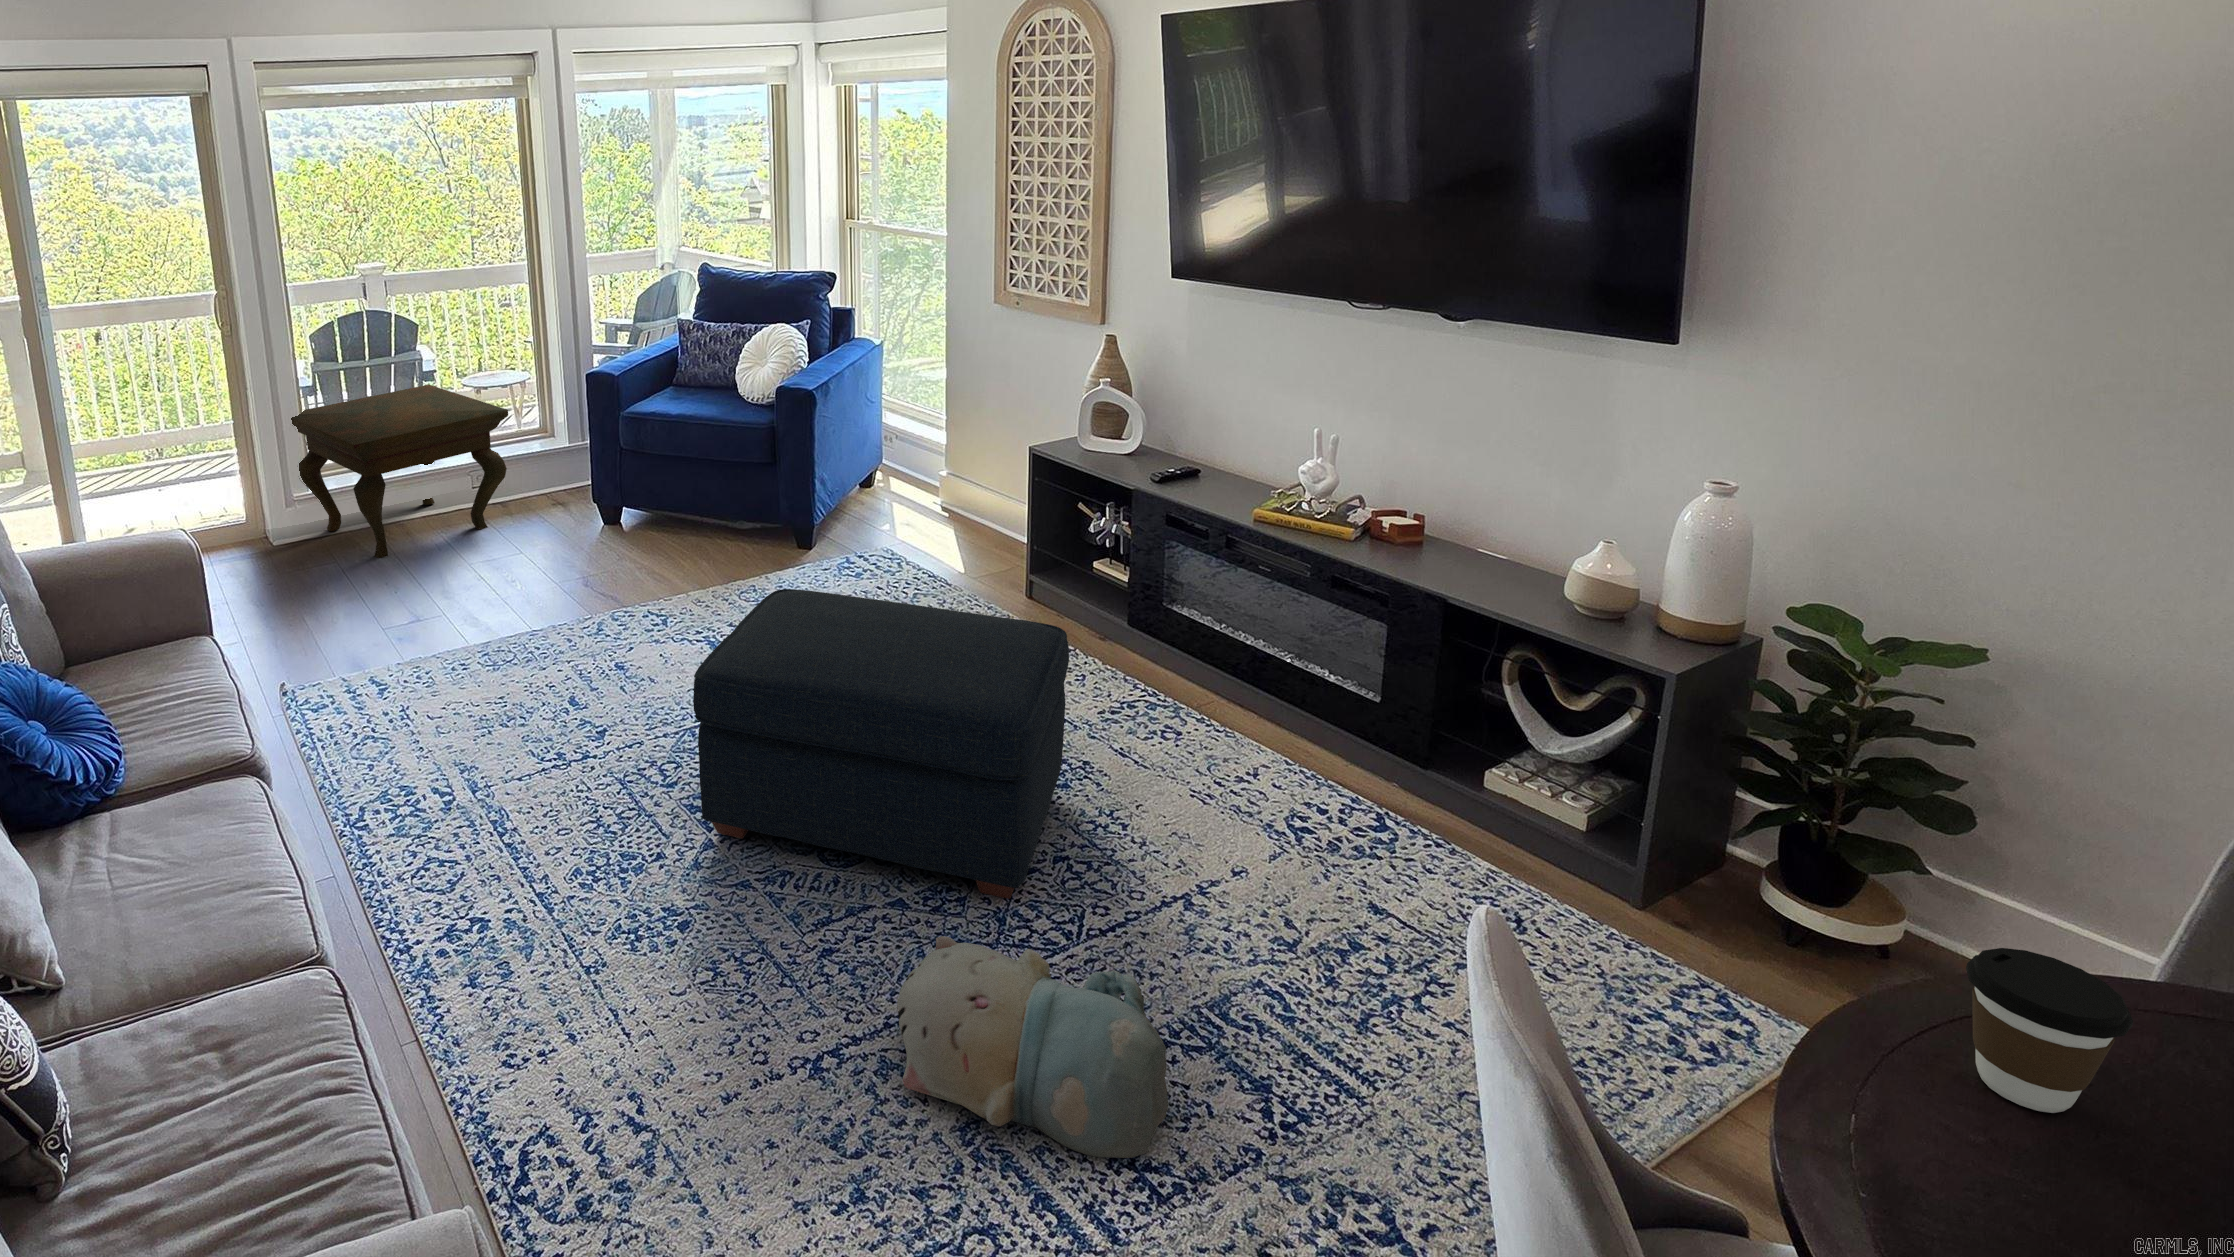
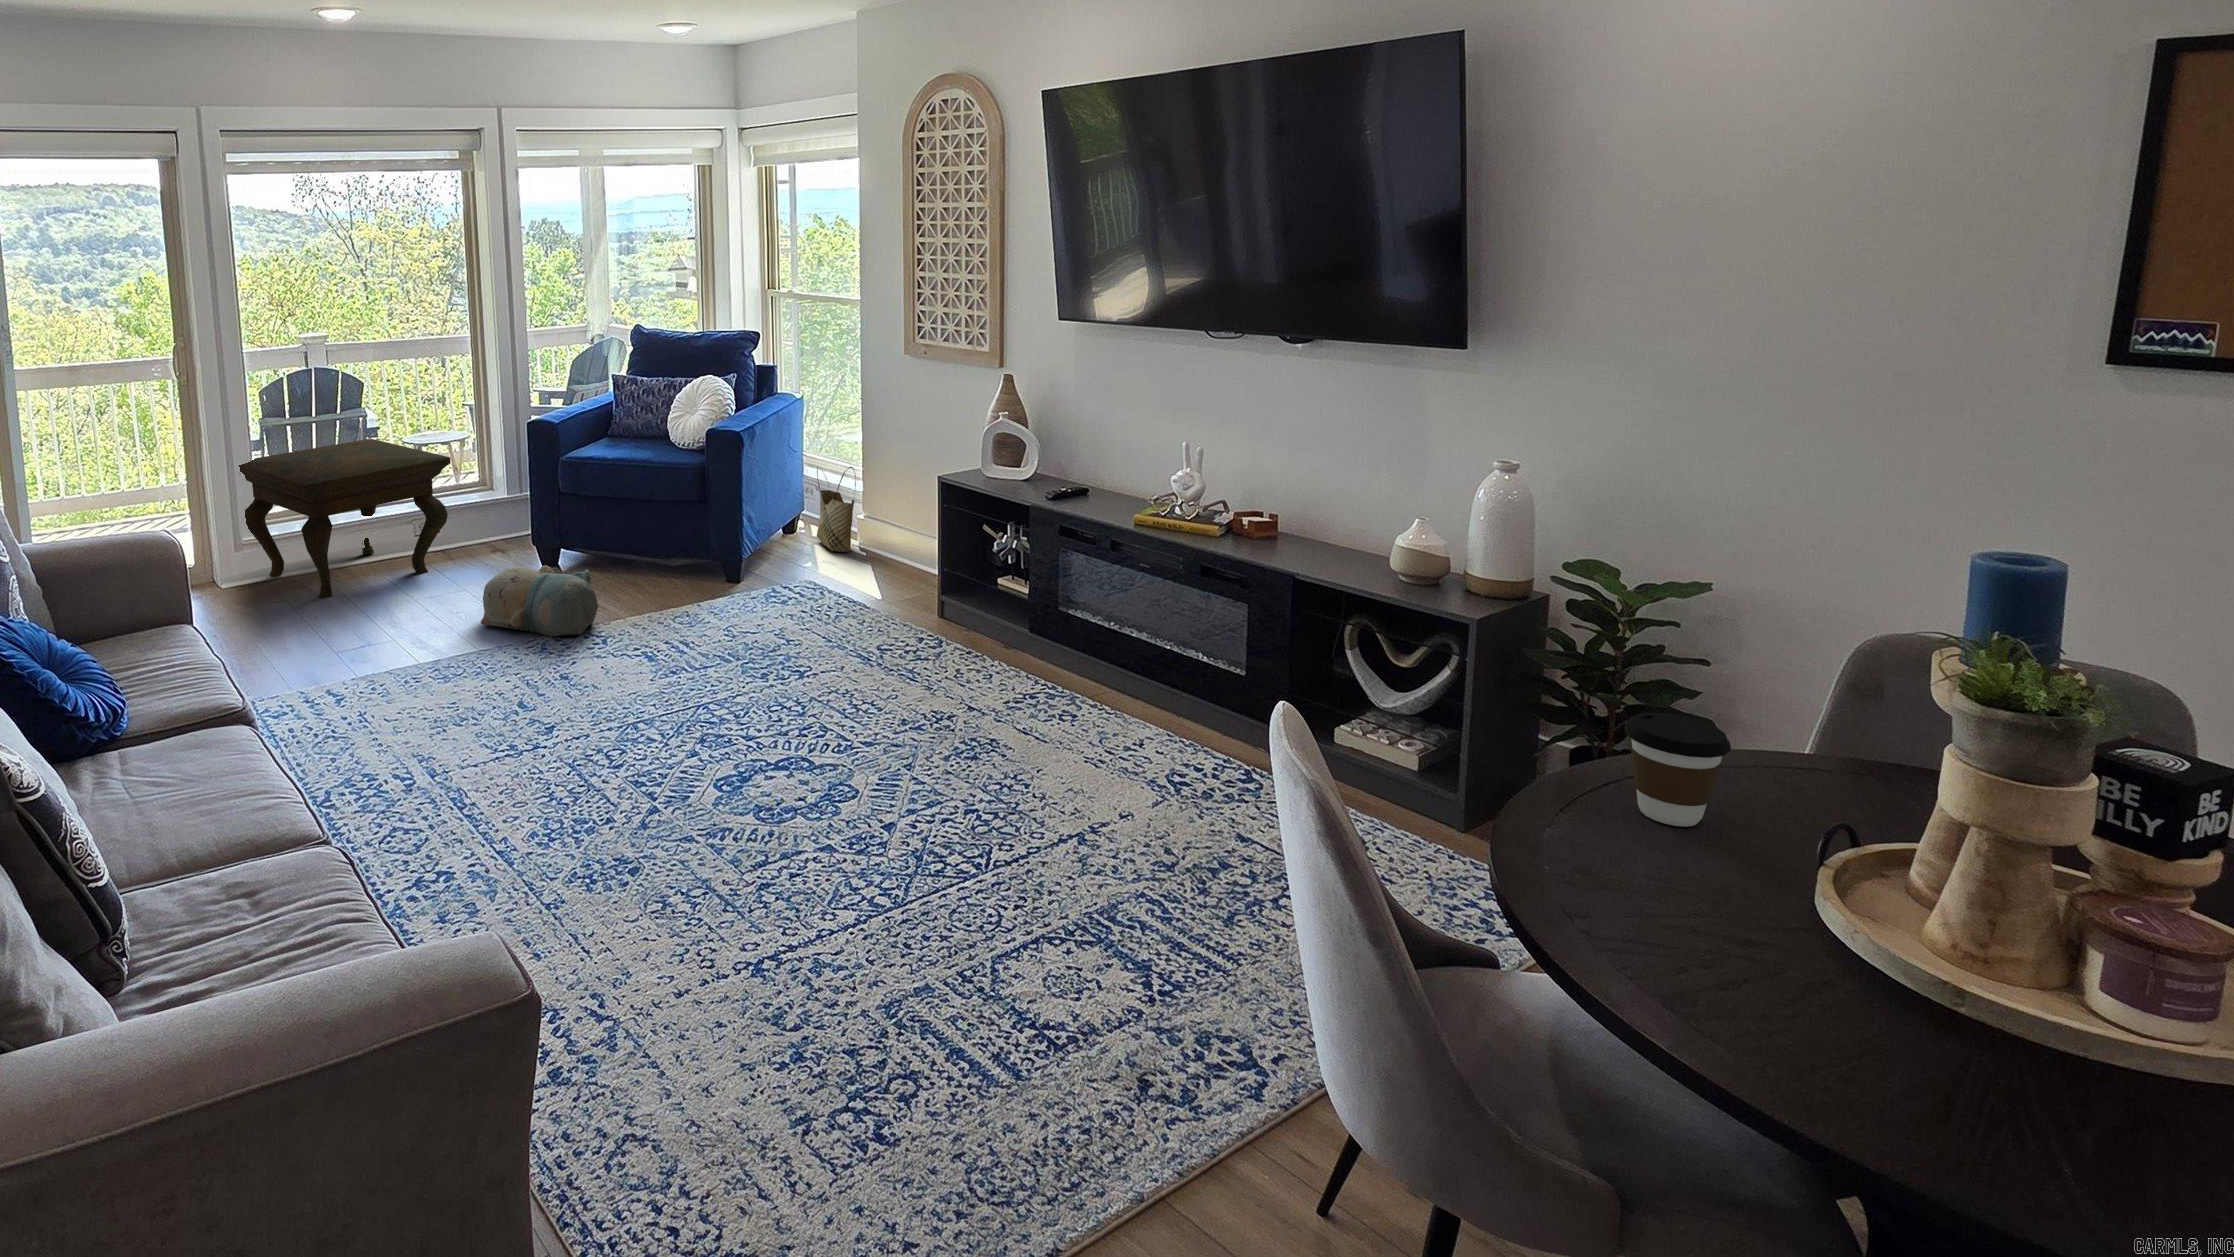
woven basket: none [895,418,938,509] -> present [817,467,856,552]
ottoman: present [693,589,1069,899] -> none [642,588,975,843]
plush toy: present [897,936,1168,1158] -> present [481,565,598,636]

